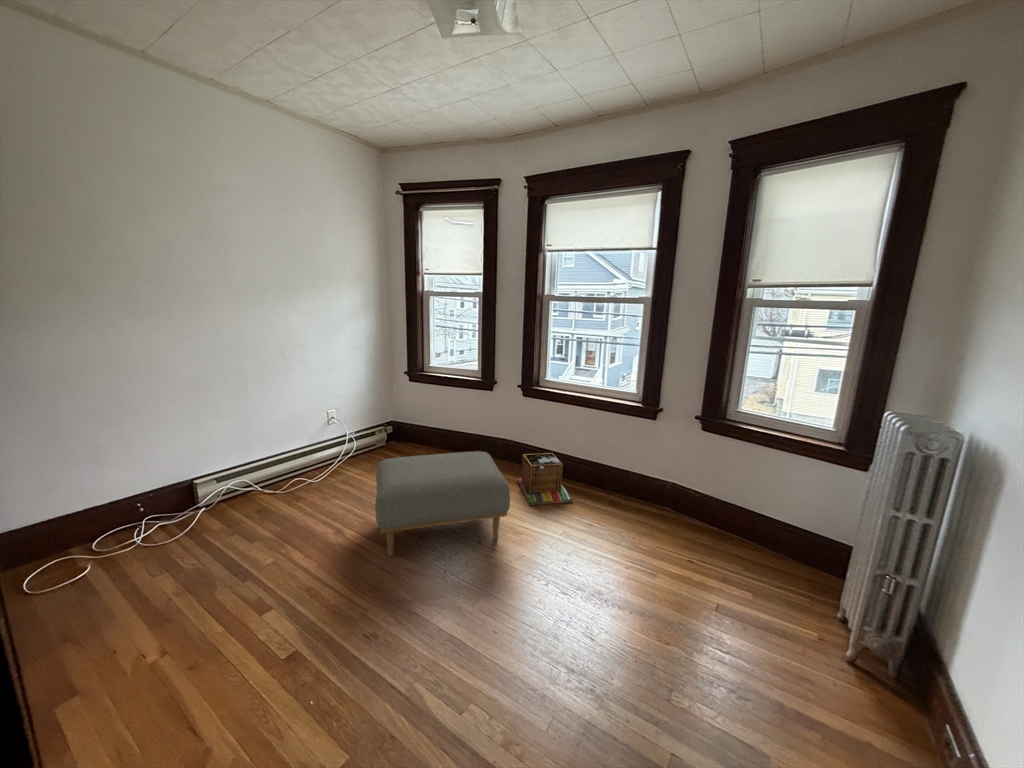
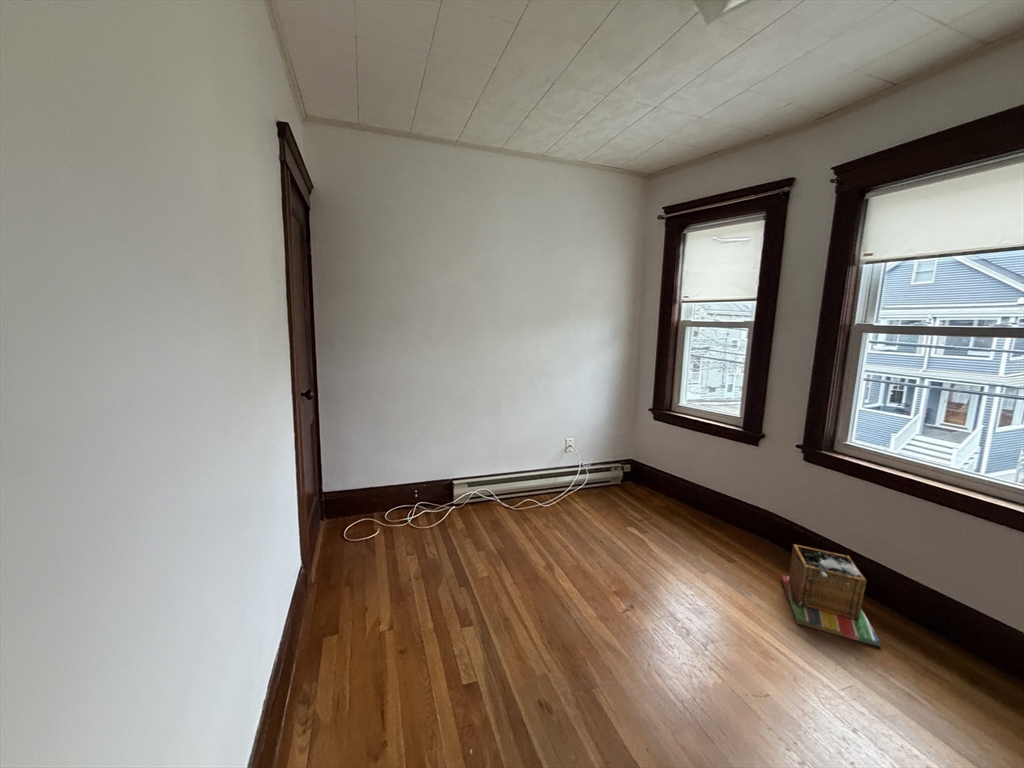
ottoman: present [375,451,510,556] -> none [579,505,757,655]

